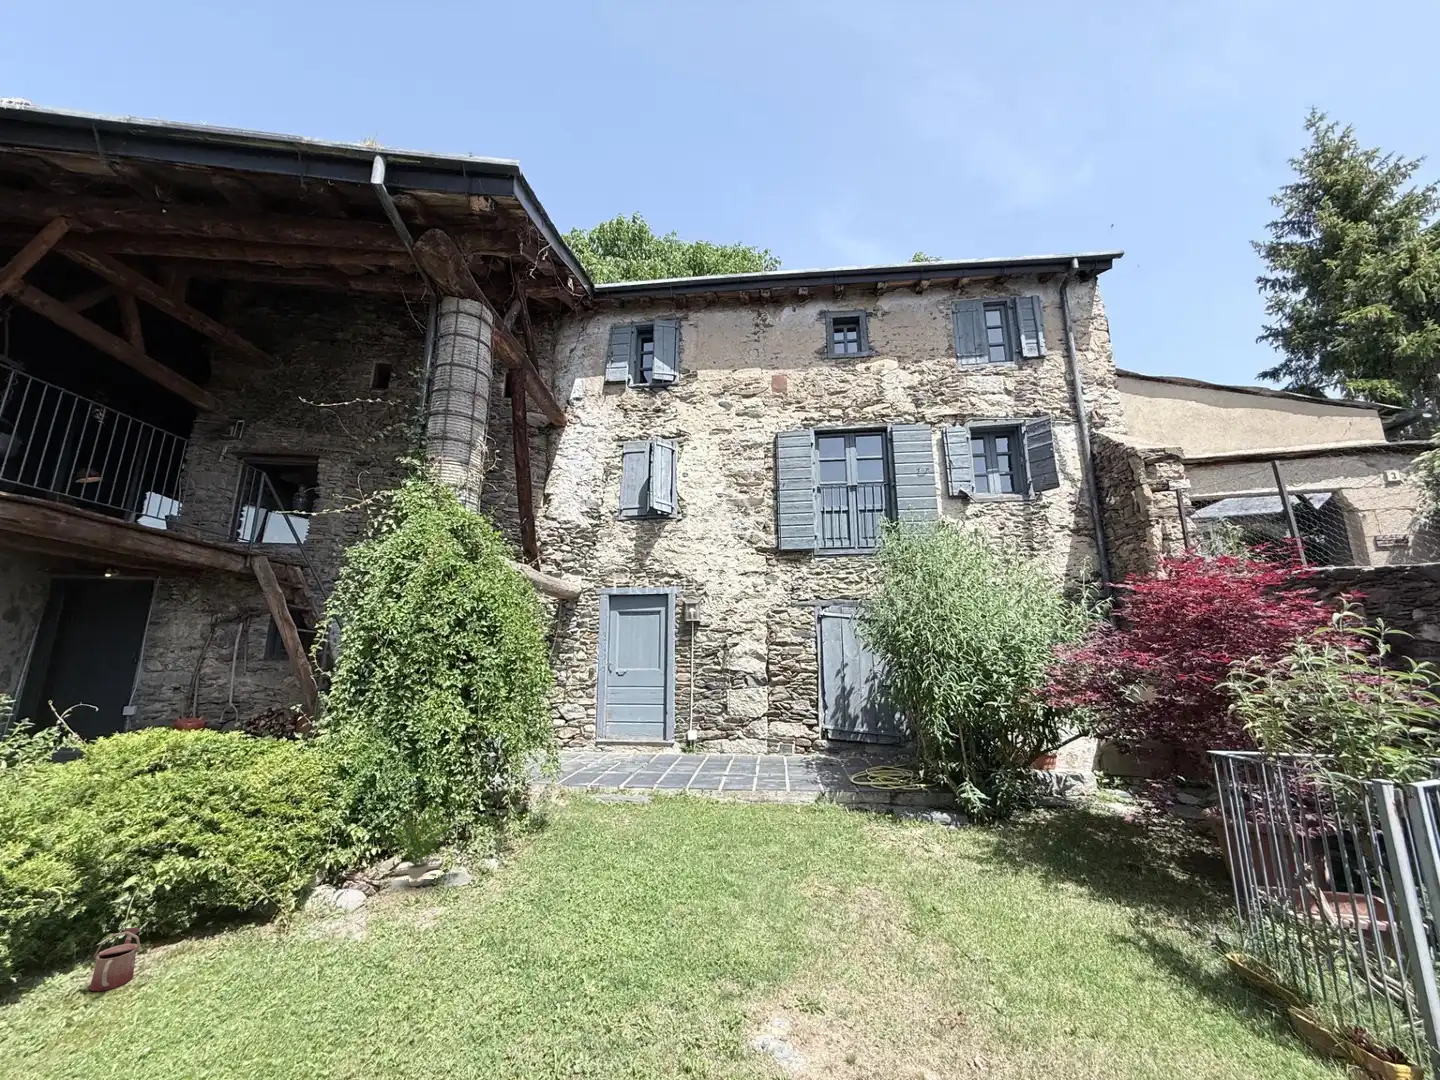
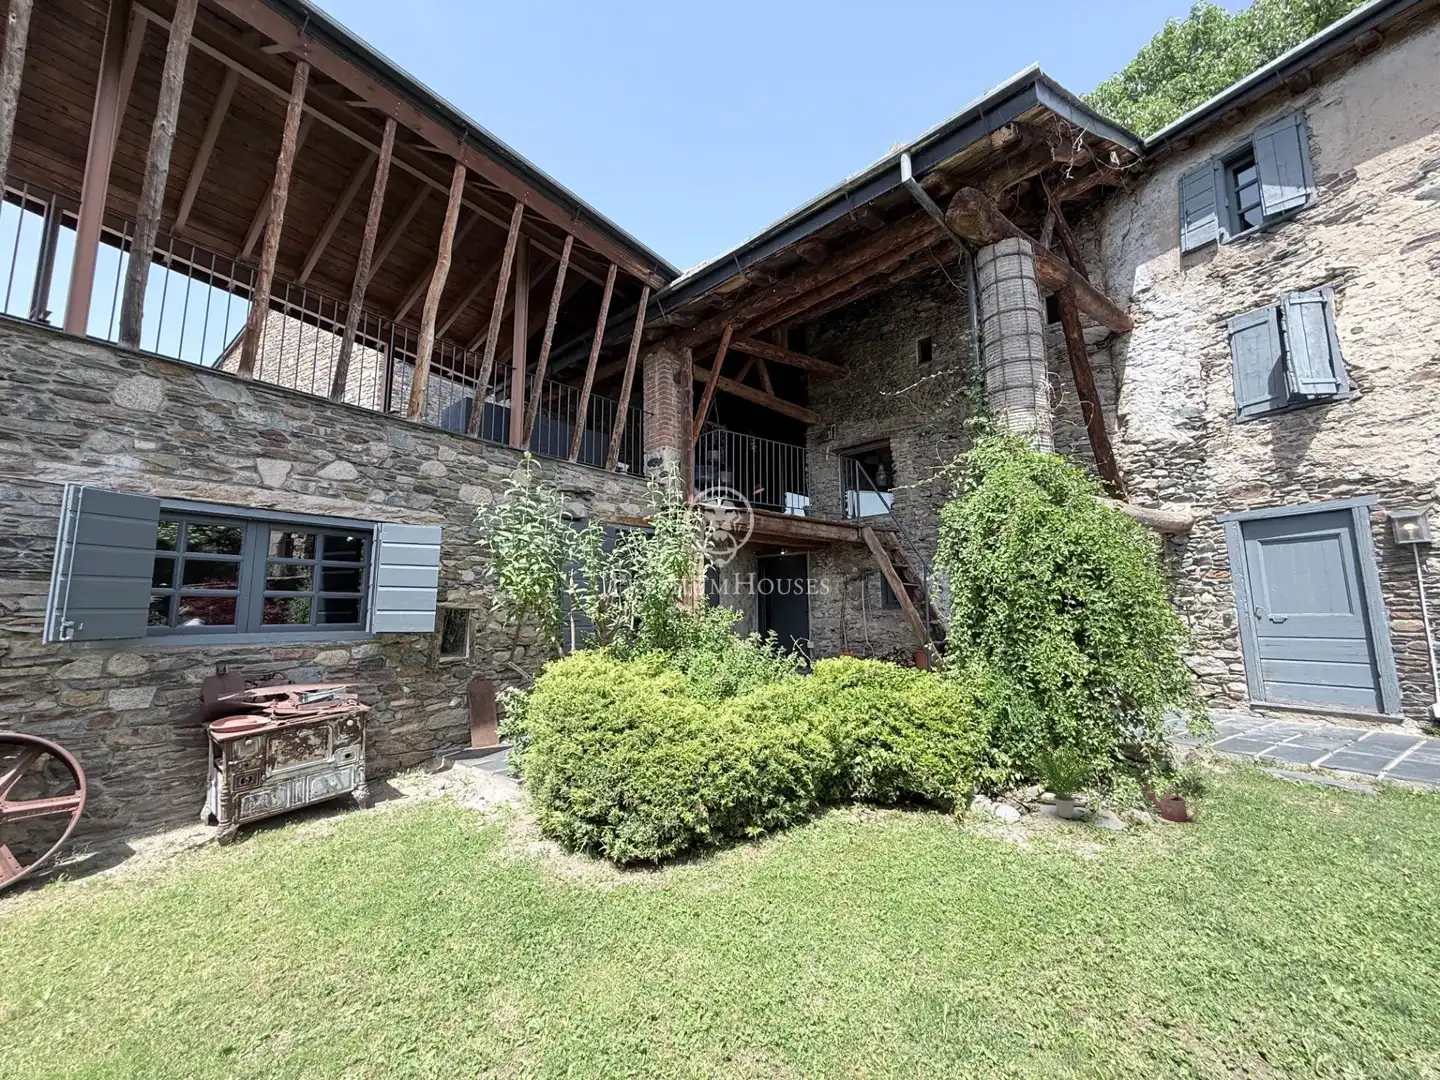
watering can: present [90,927,141,991] -> present [1140,785,1198,822]

